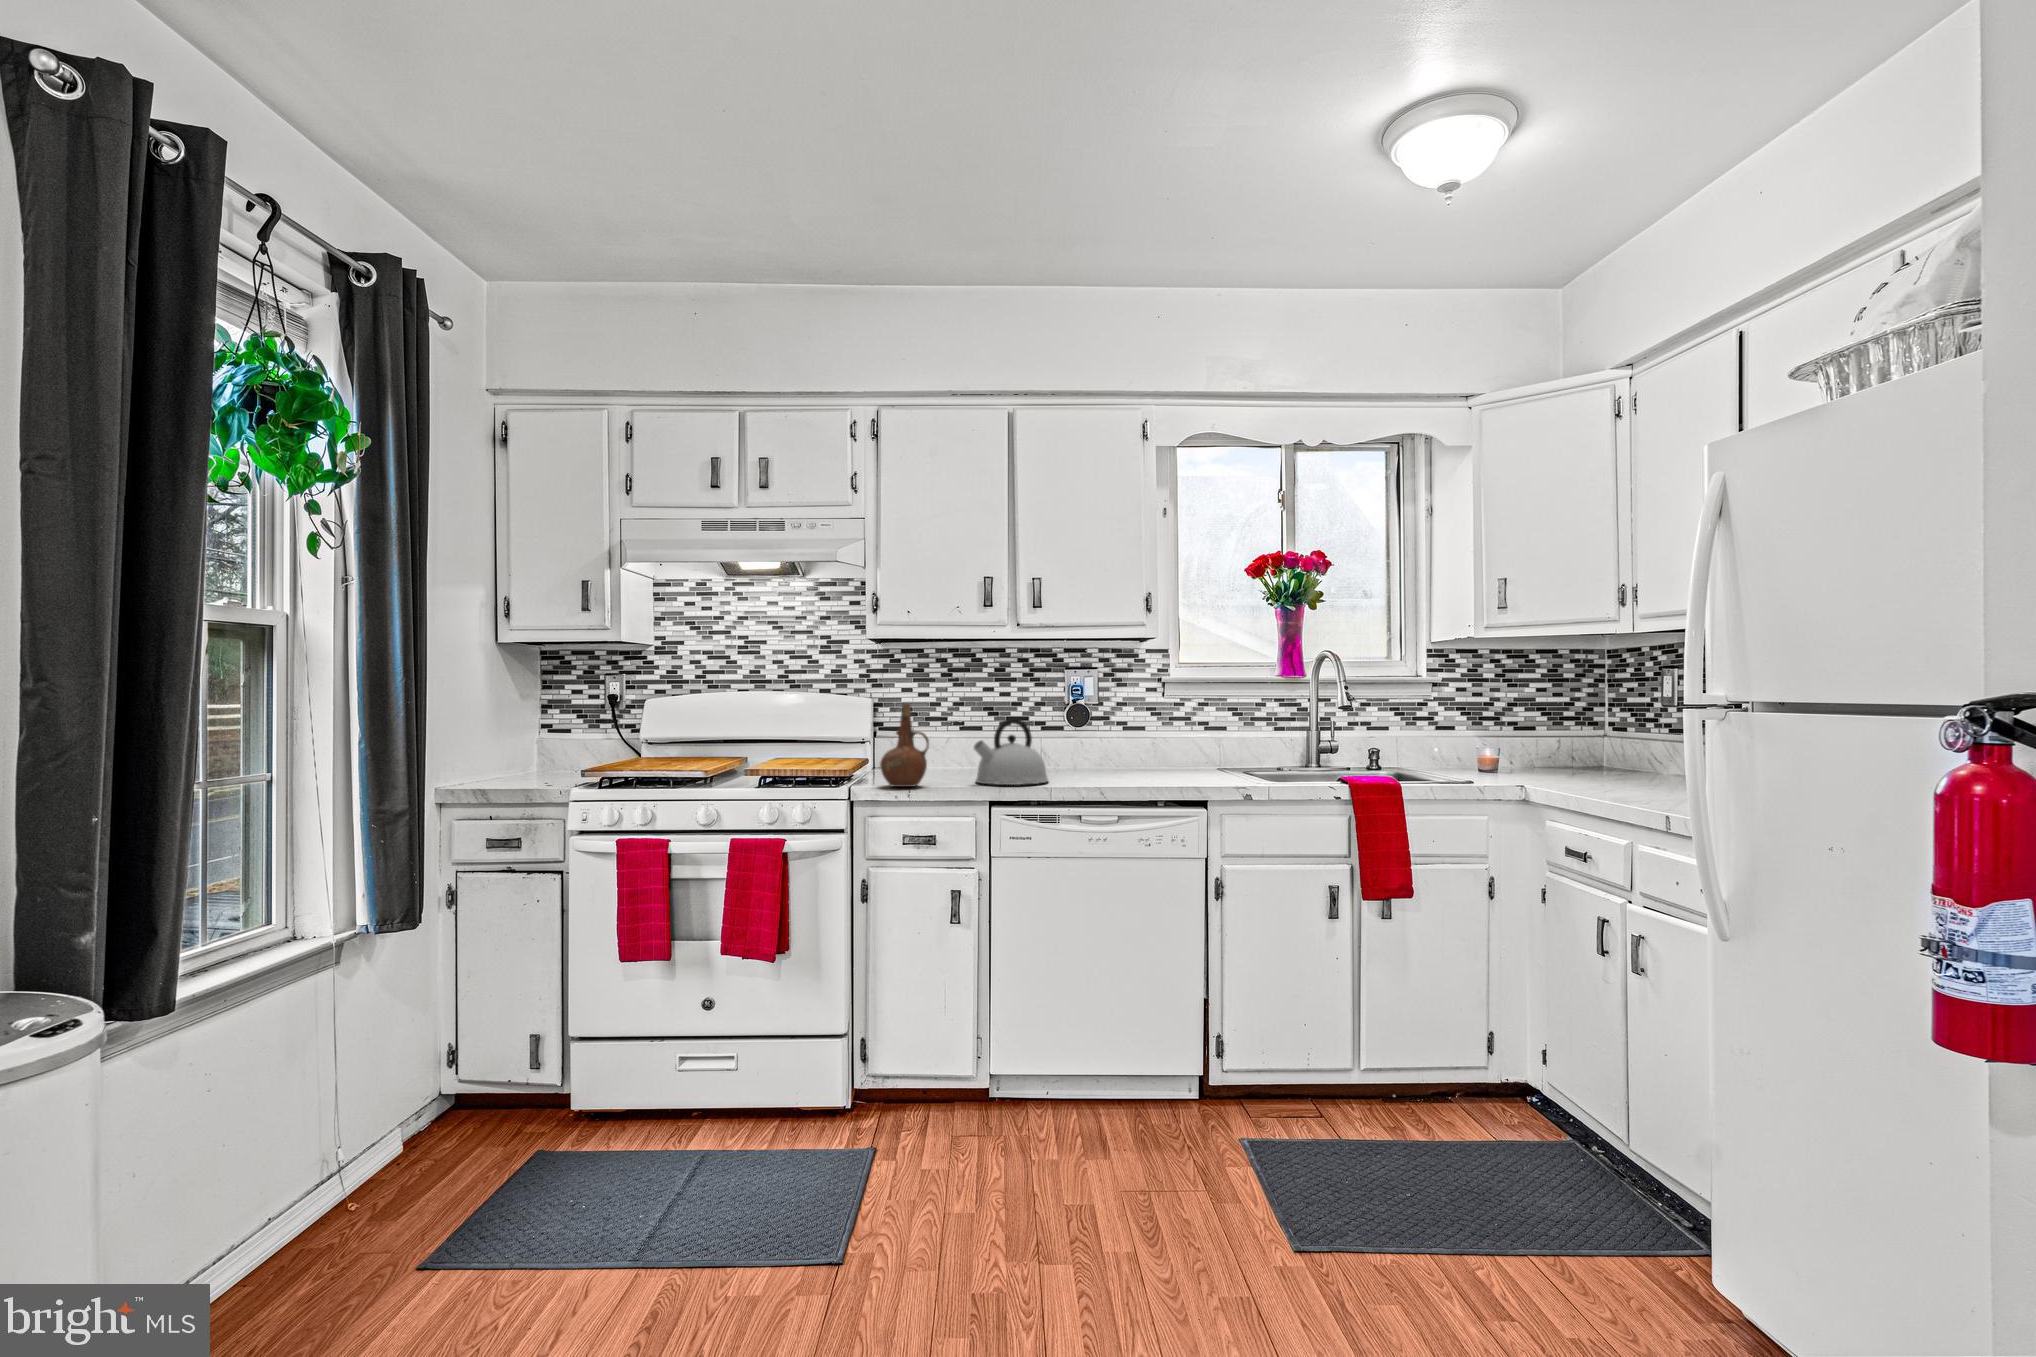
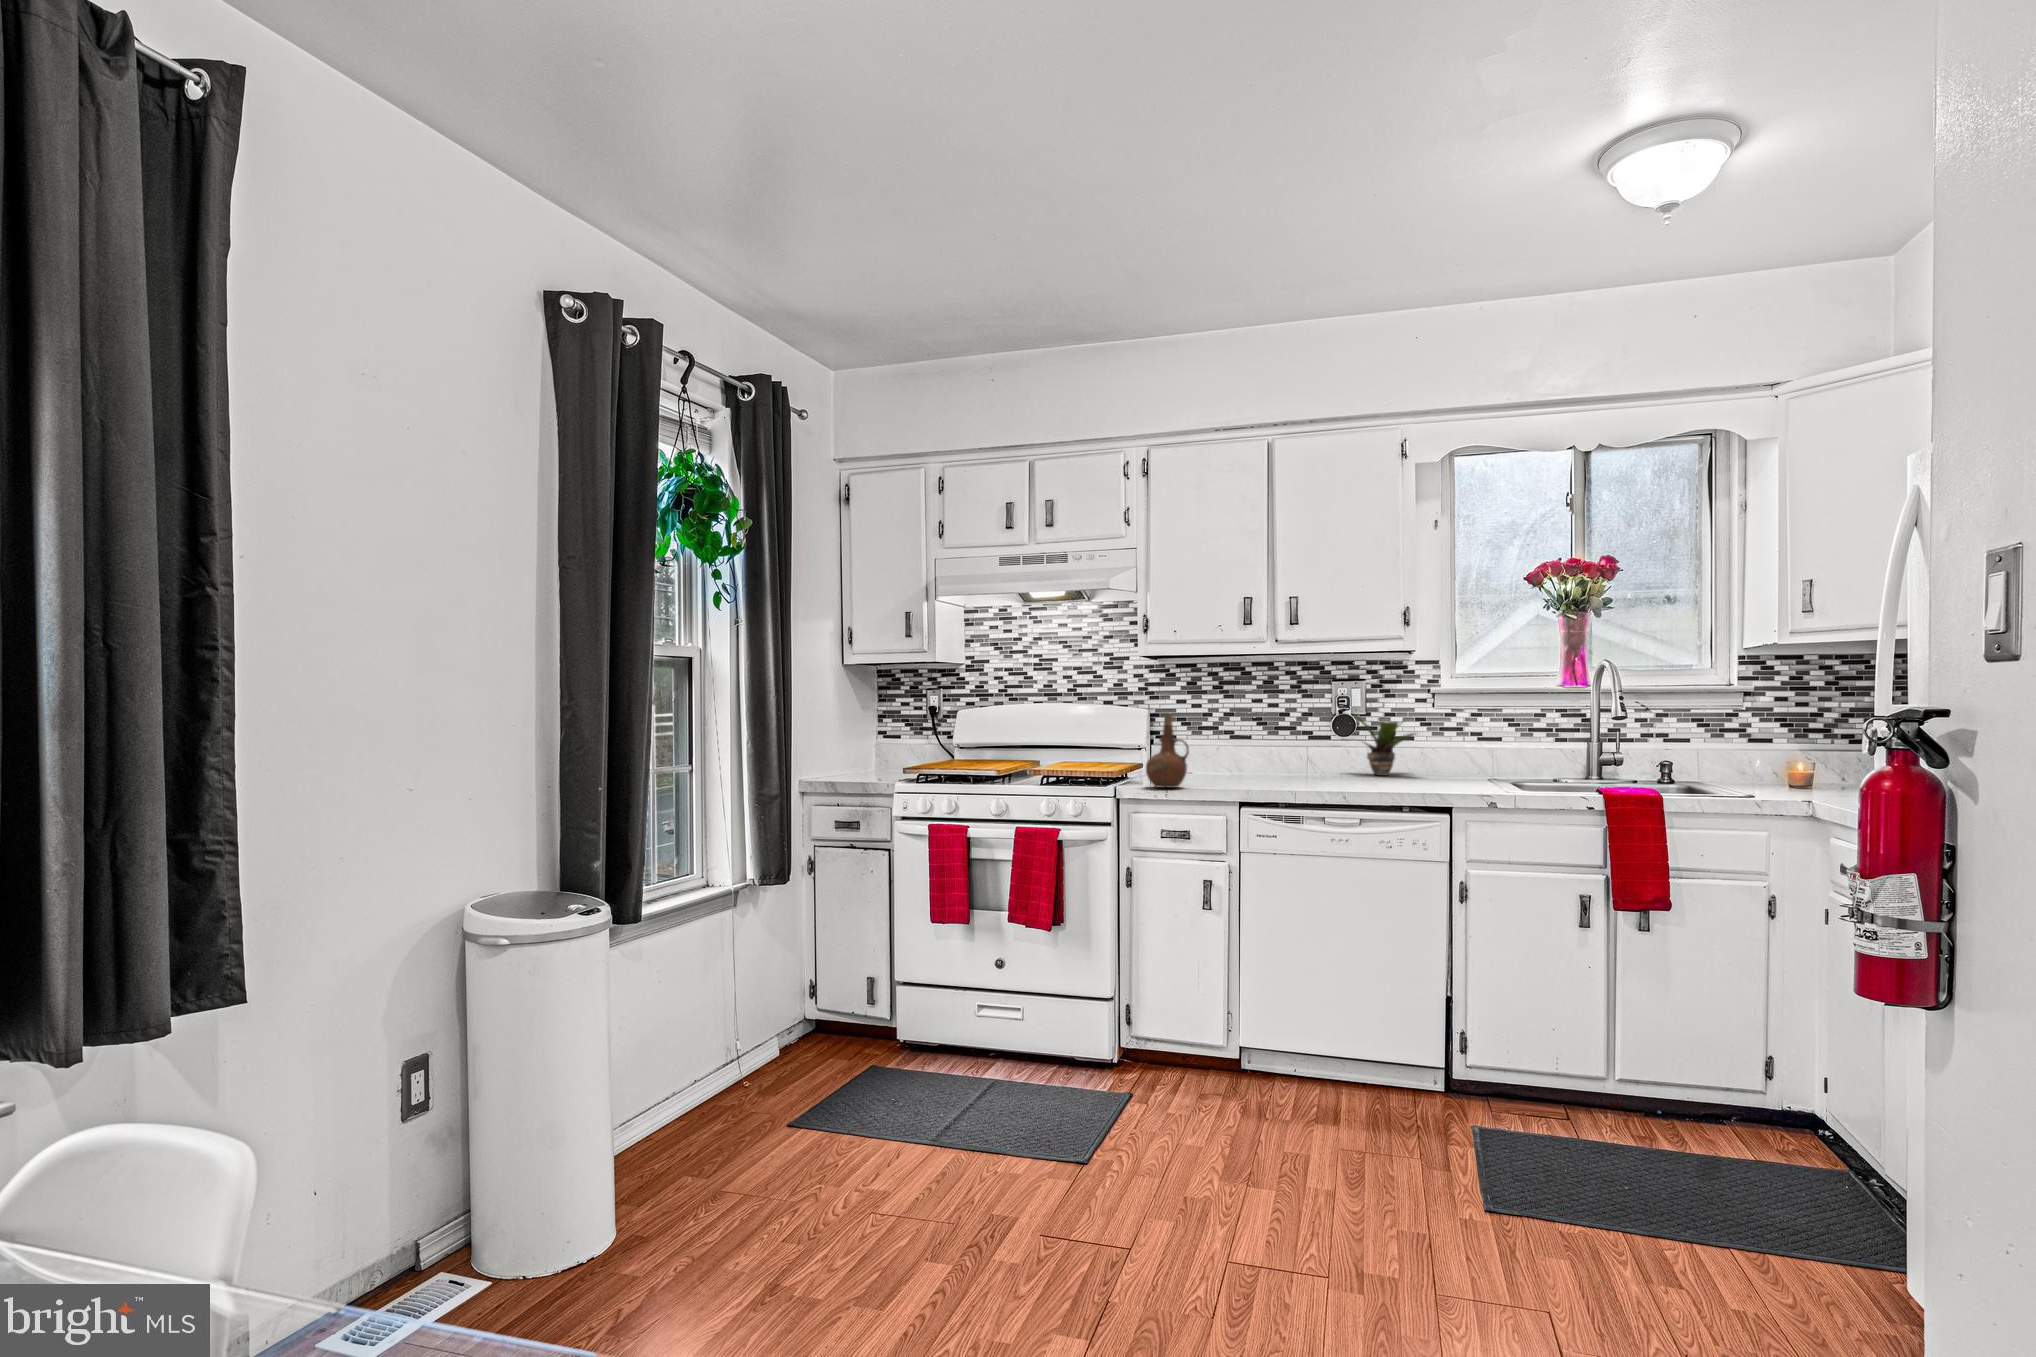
potted plant: none [1073,703,1155,767] -> present [1354,715,1415,776]
kettle: present [973,718,1048,785] -> none [1229,727,1302,788]

